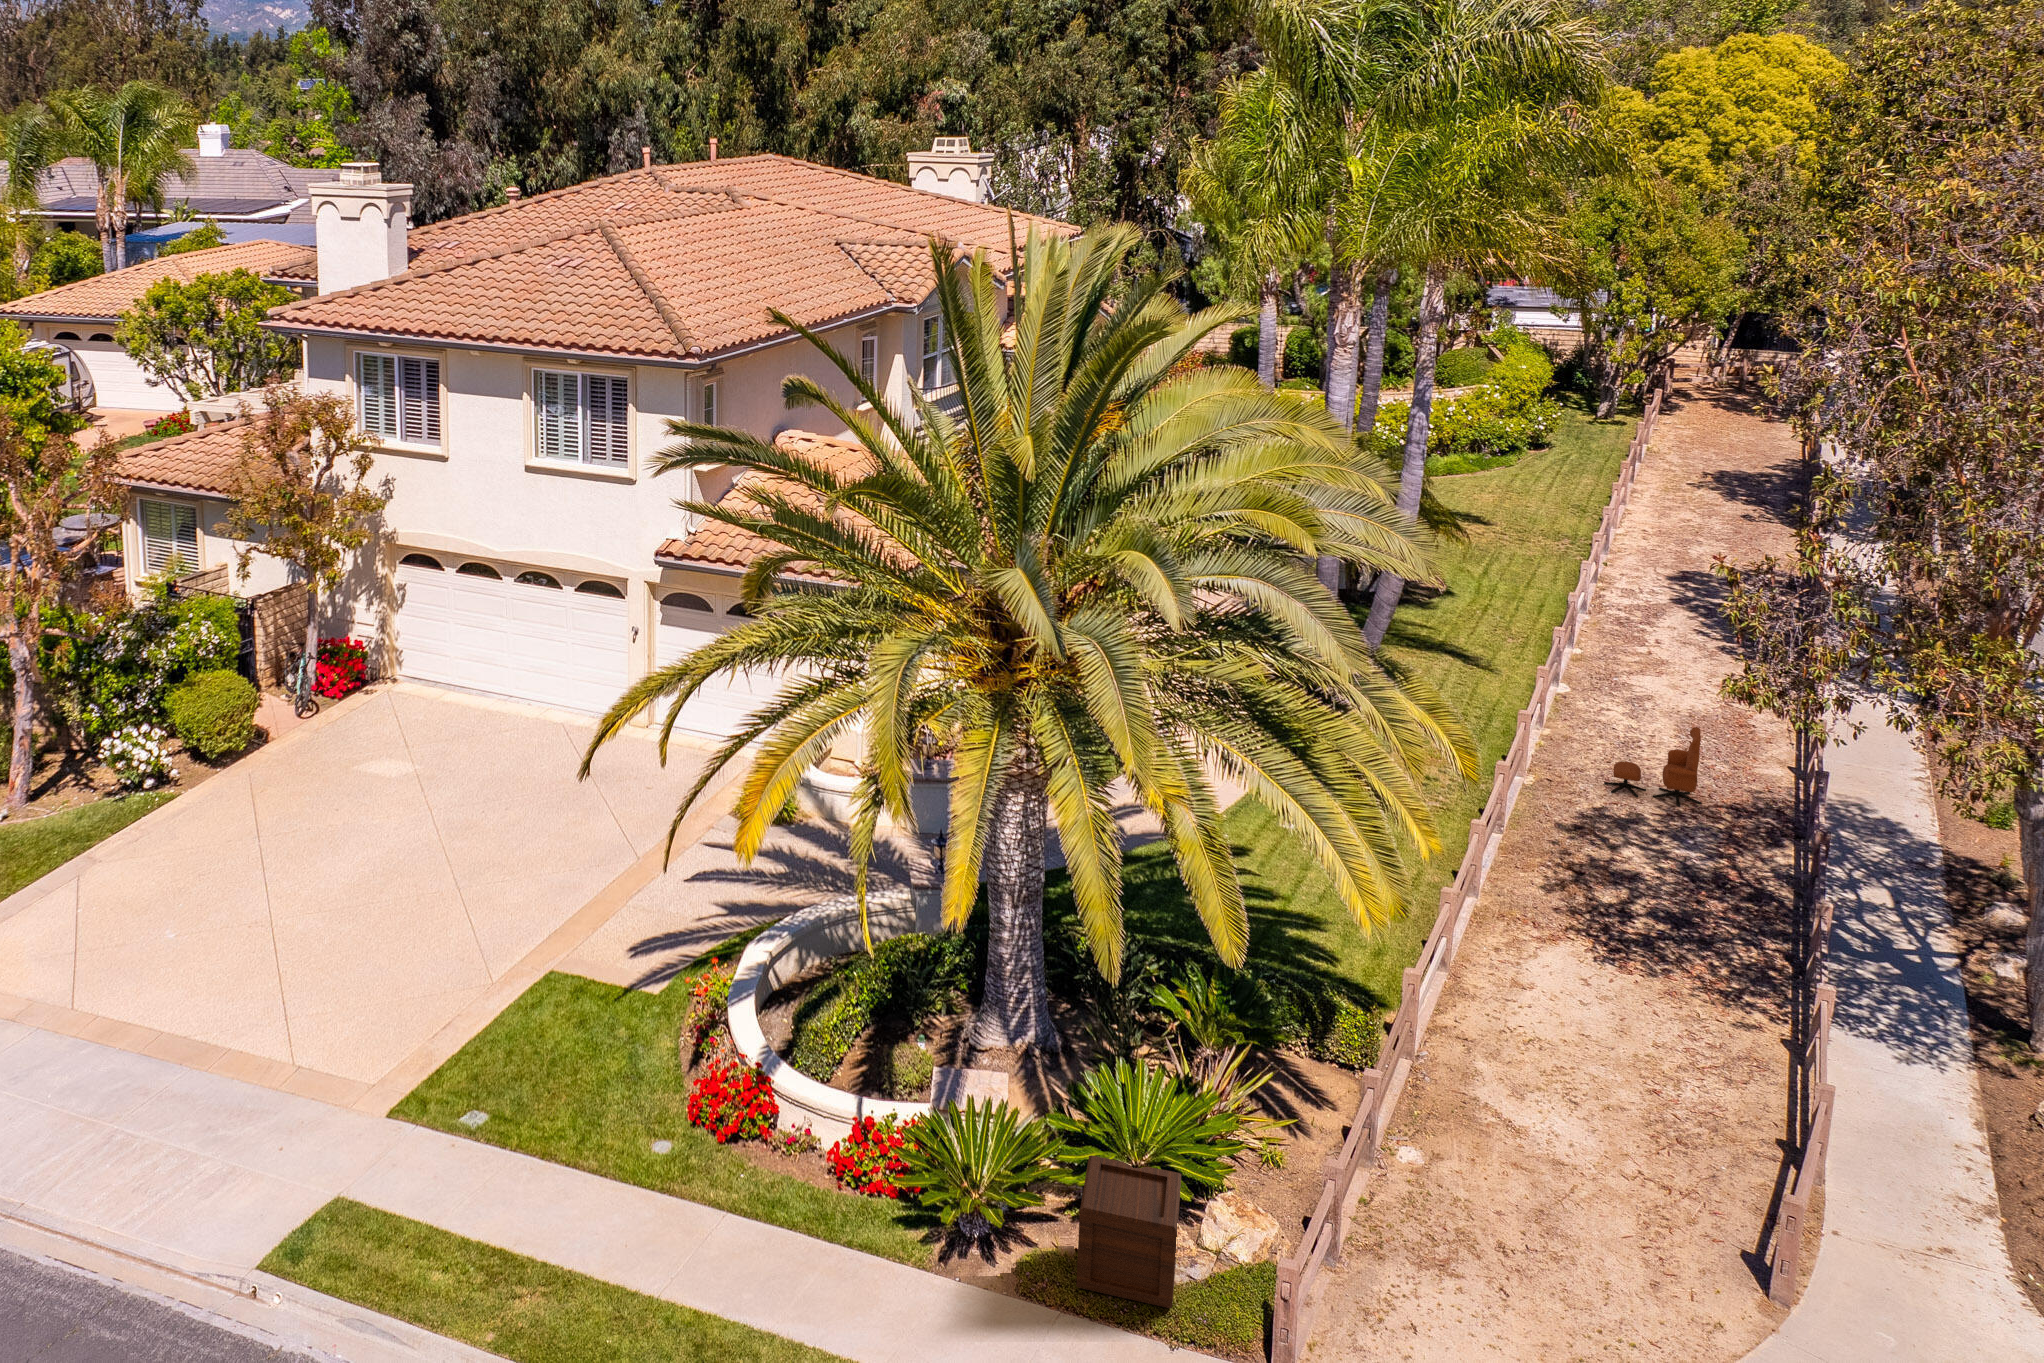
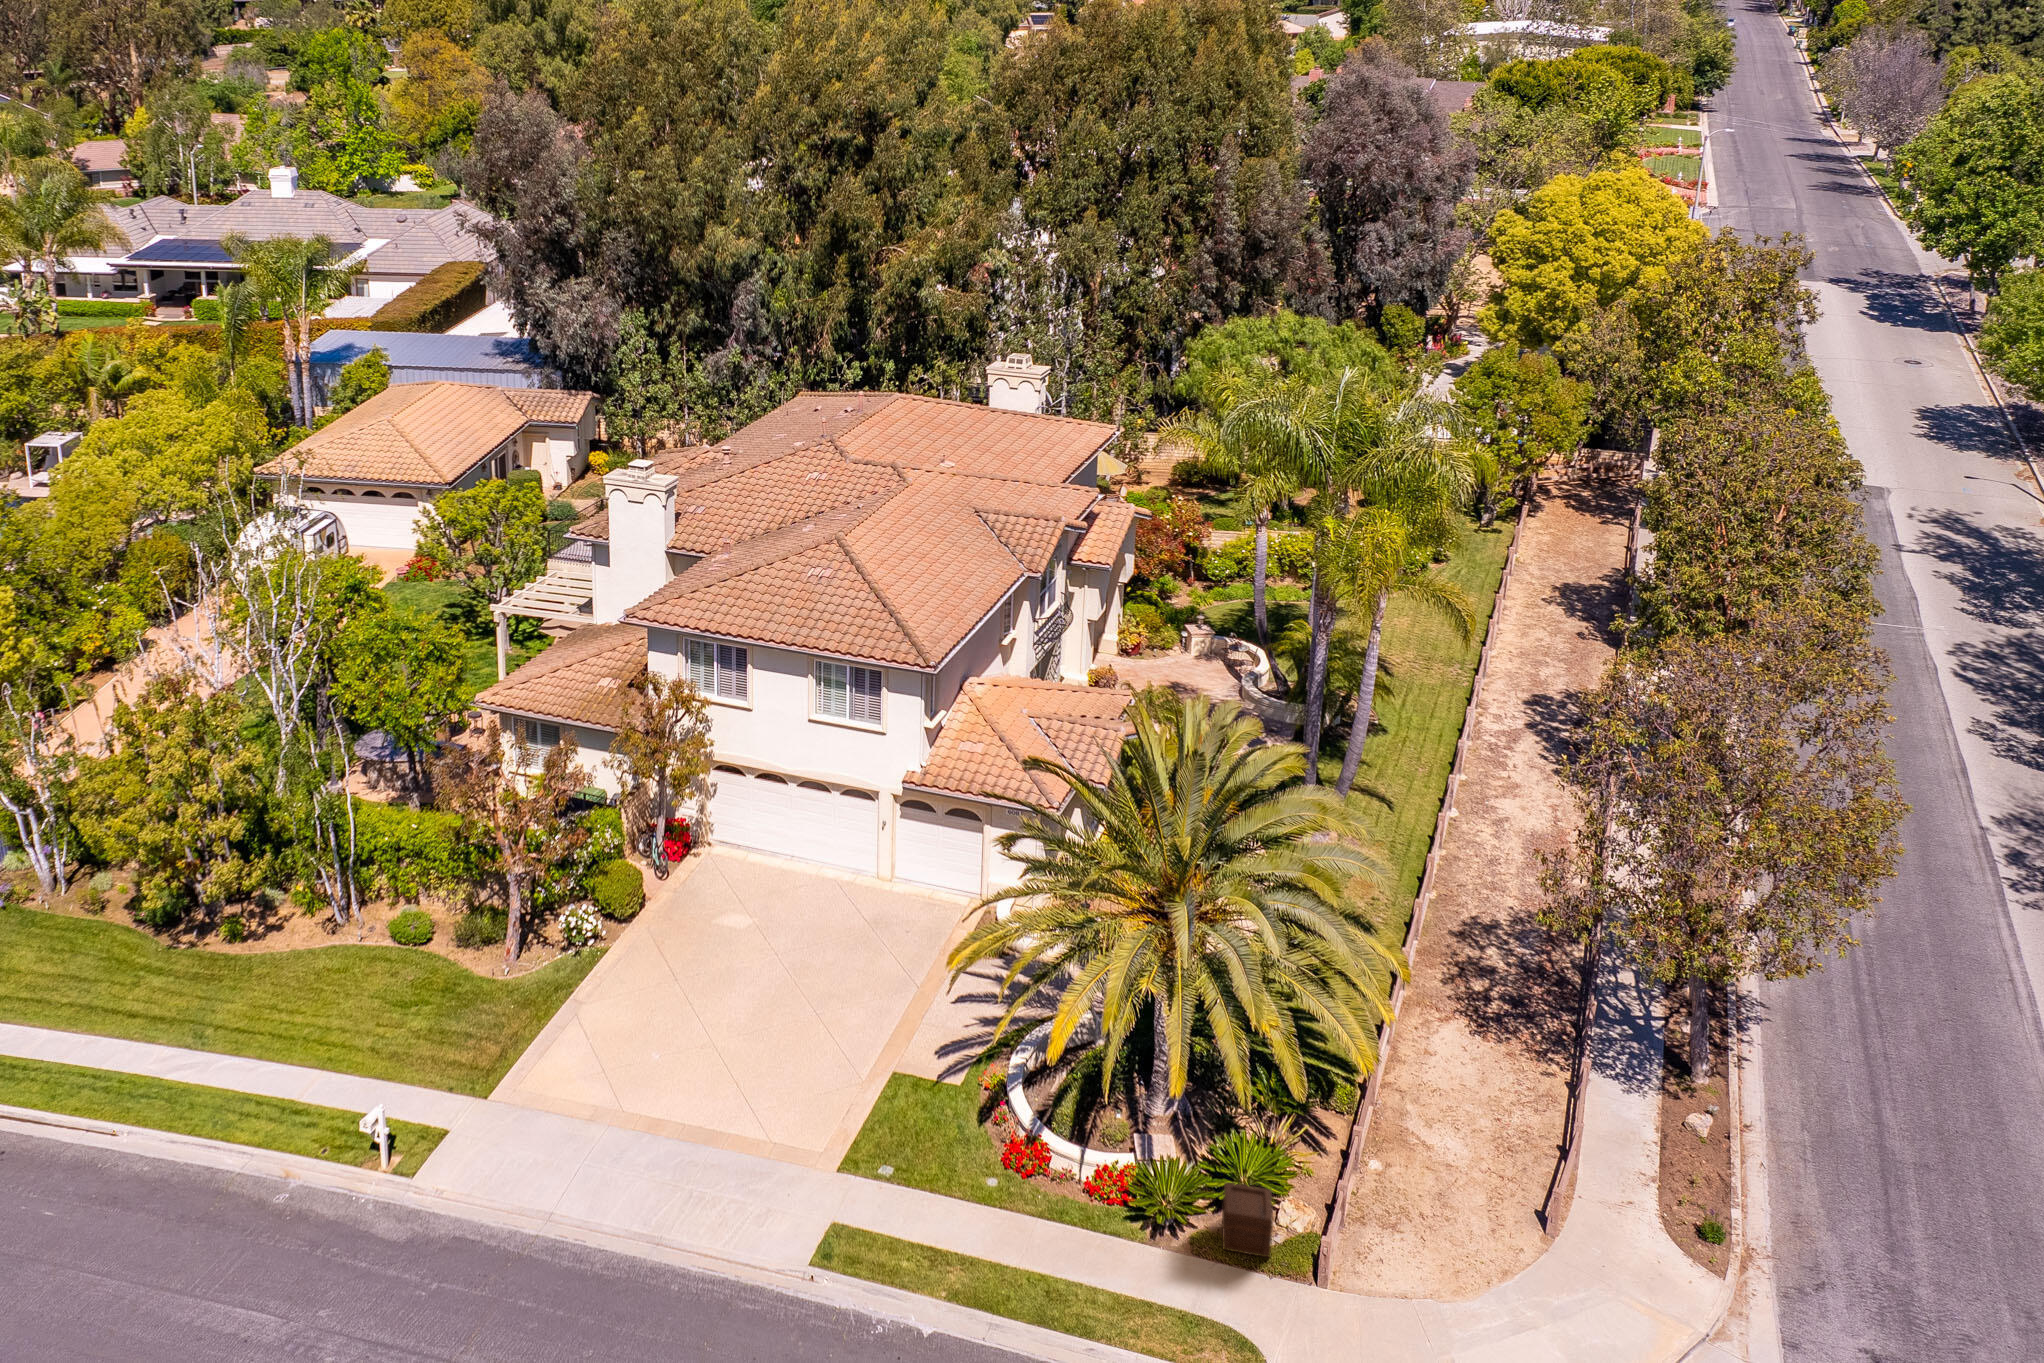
lounge chair: present [1604,727,1702,806] -> none [1479,864,1535,913]

